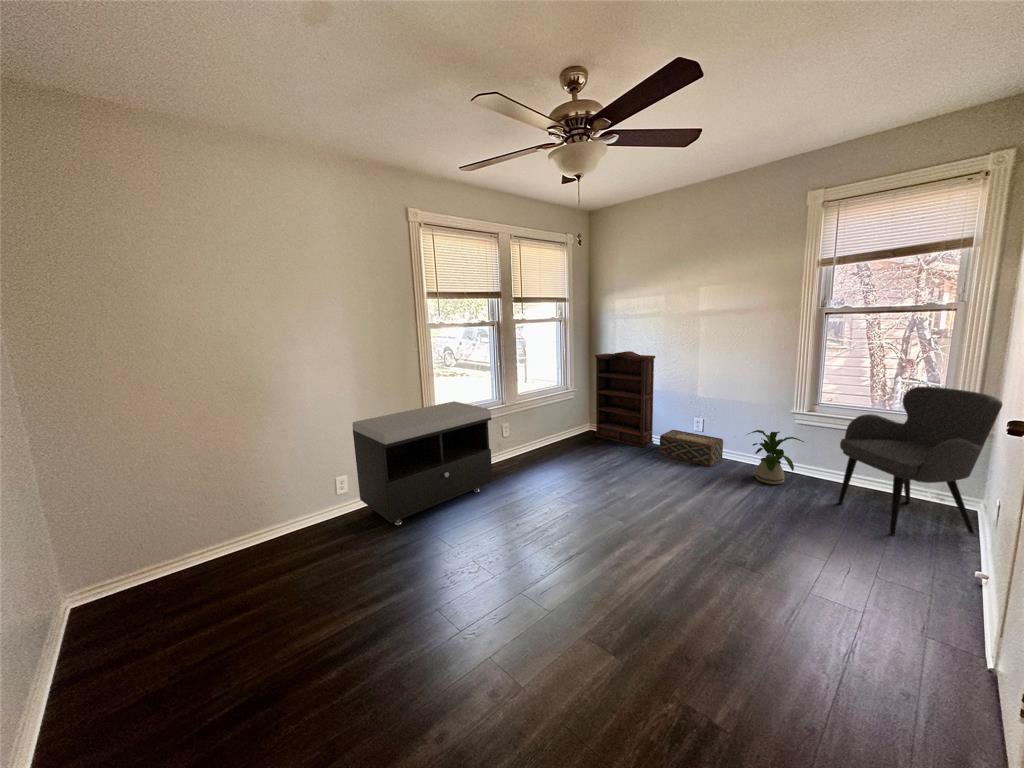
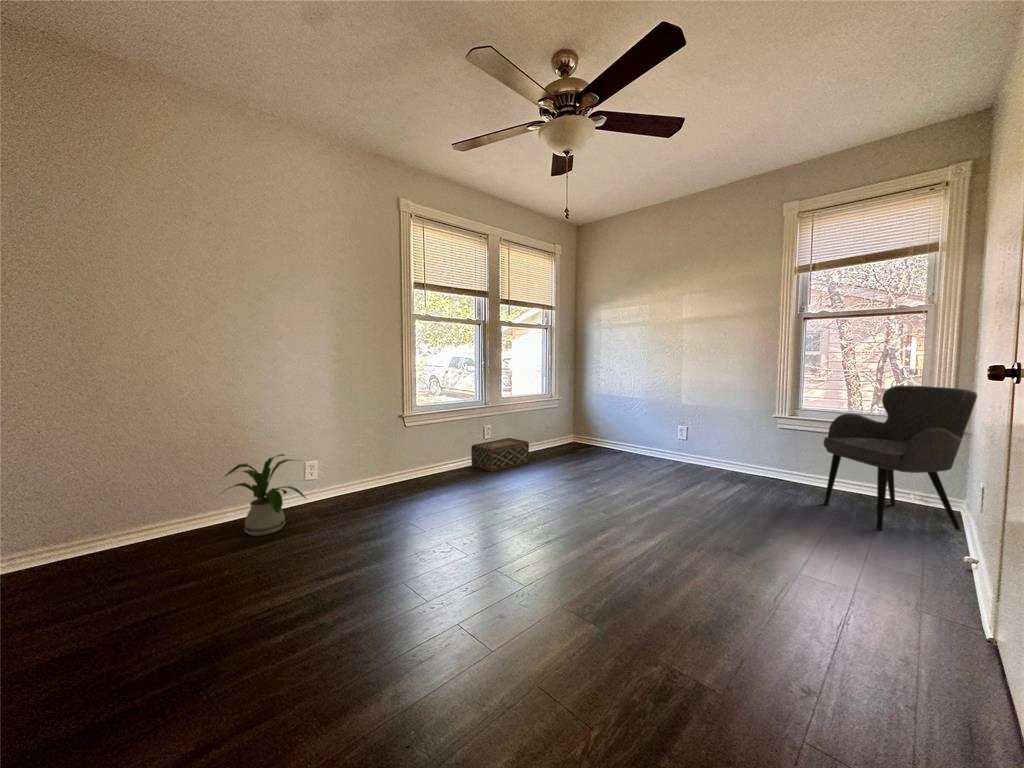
bookshelf: present [595,351,655,448] -> none [579,360,640,457]
storage bench: present [352,401,493,525] -> none [327,395,473,513]
woven basket: present [660,430,723,466] -> present [471,438,529,472]
house plant: present [749,430,804,484] -> present [225,454,306,536]

